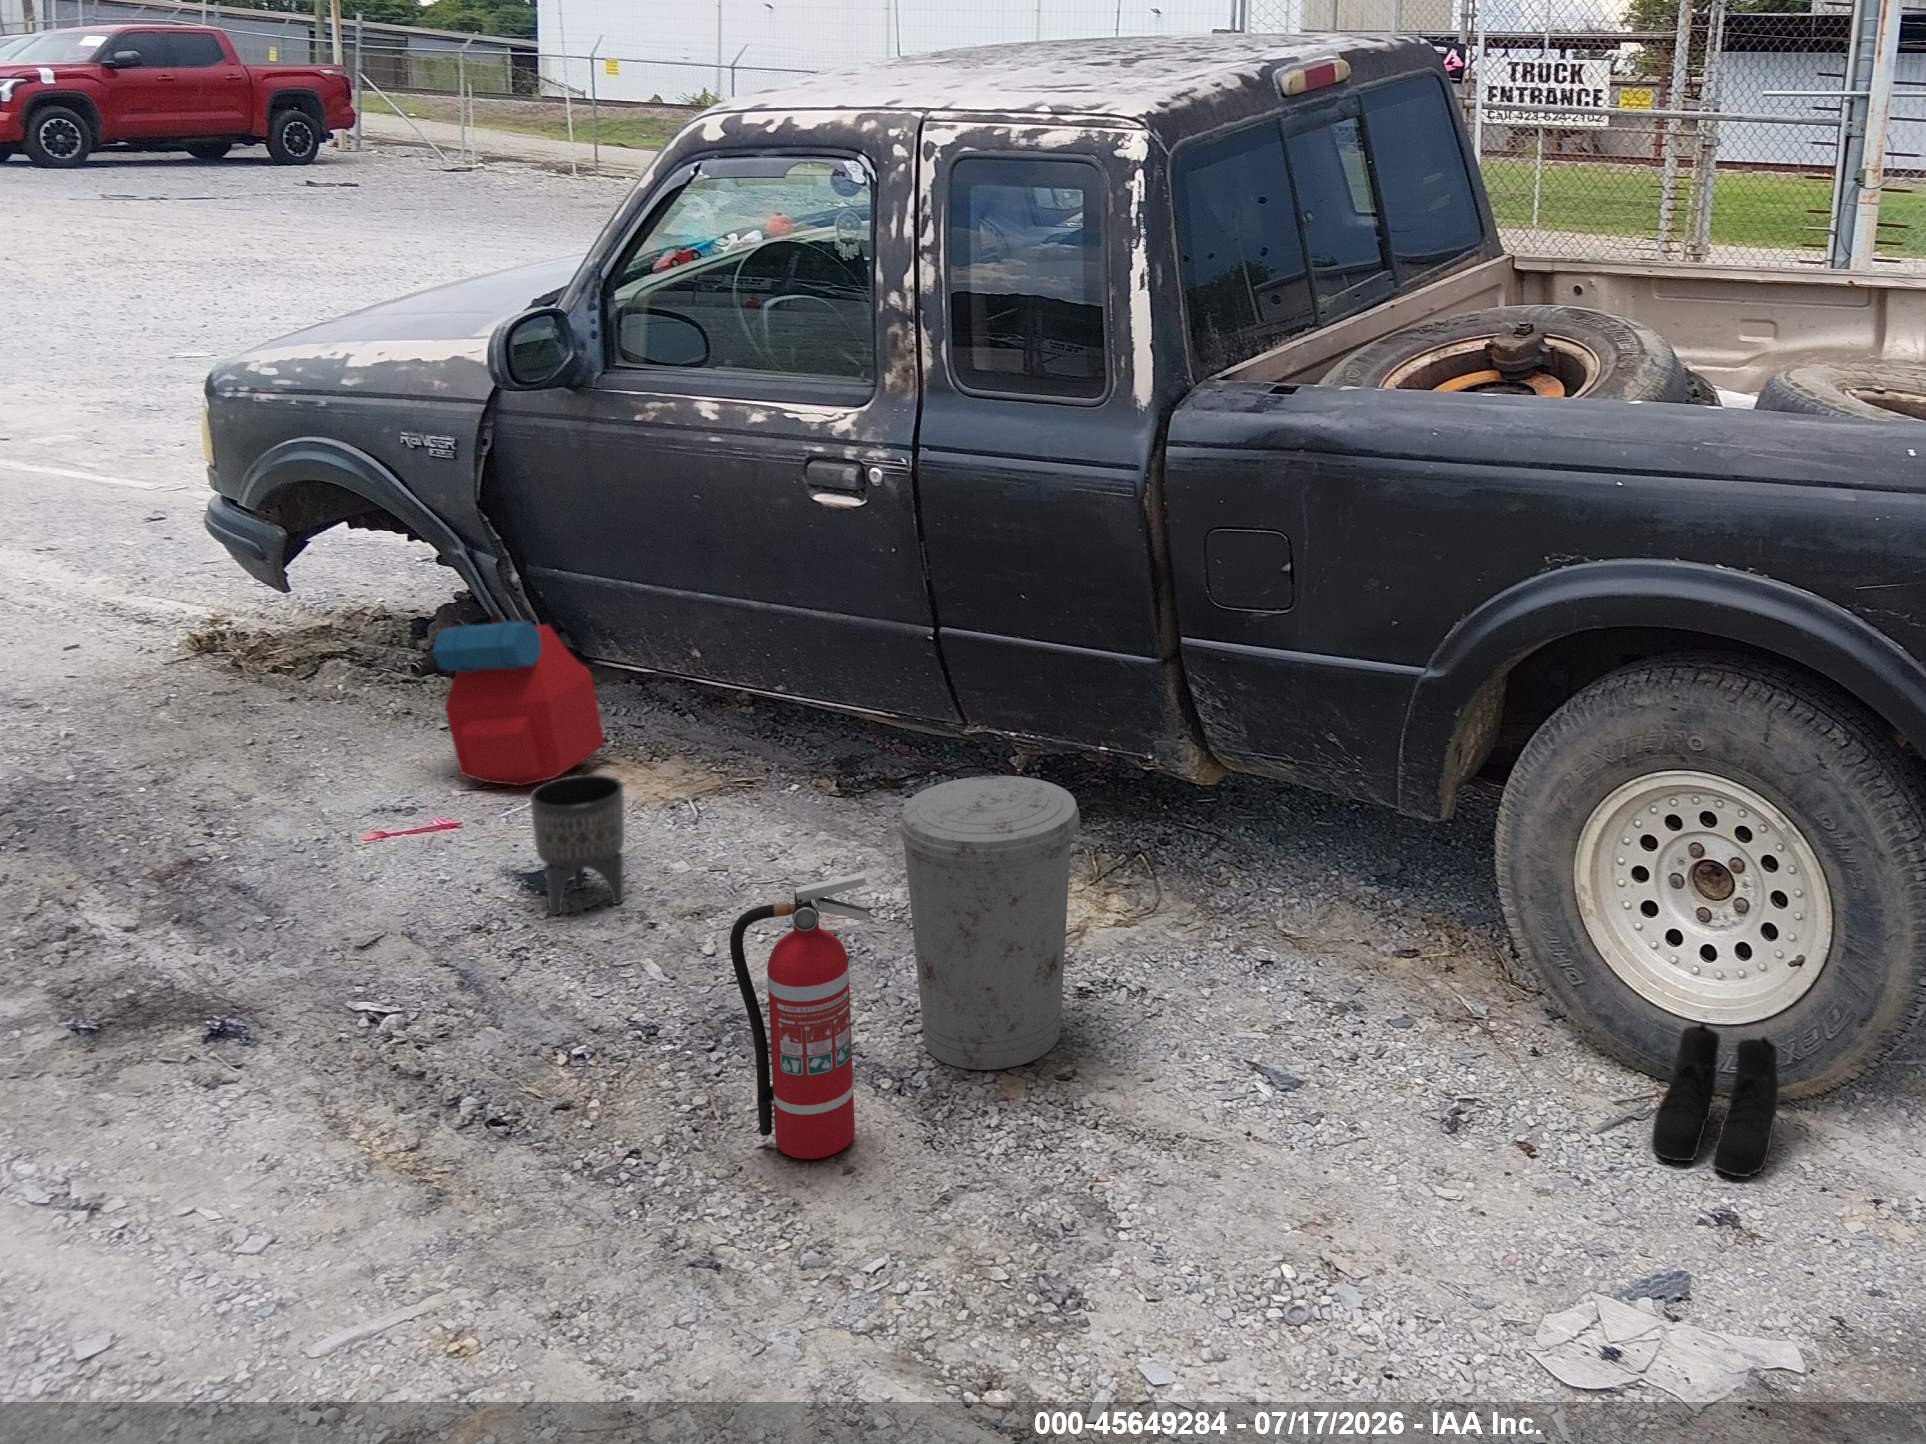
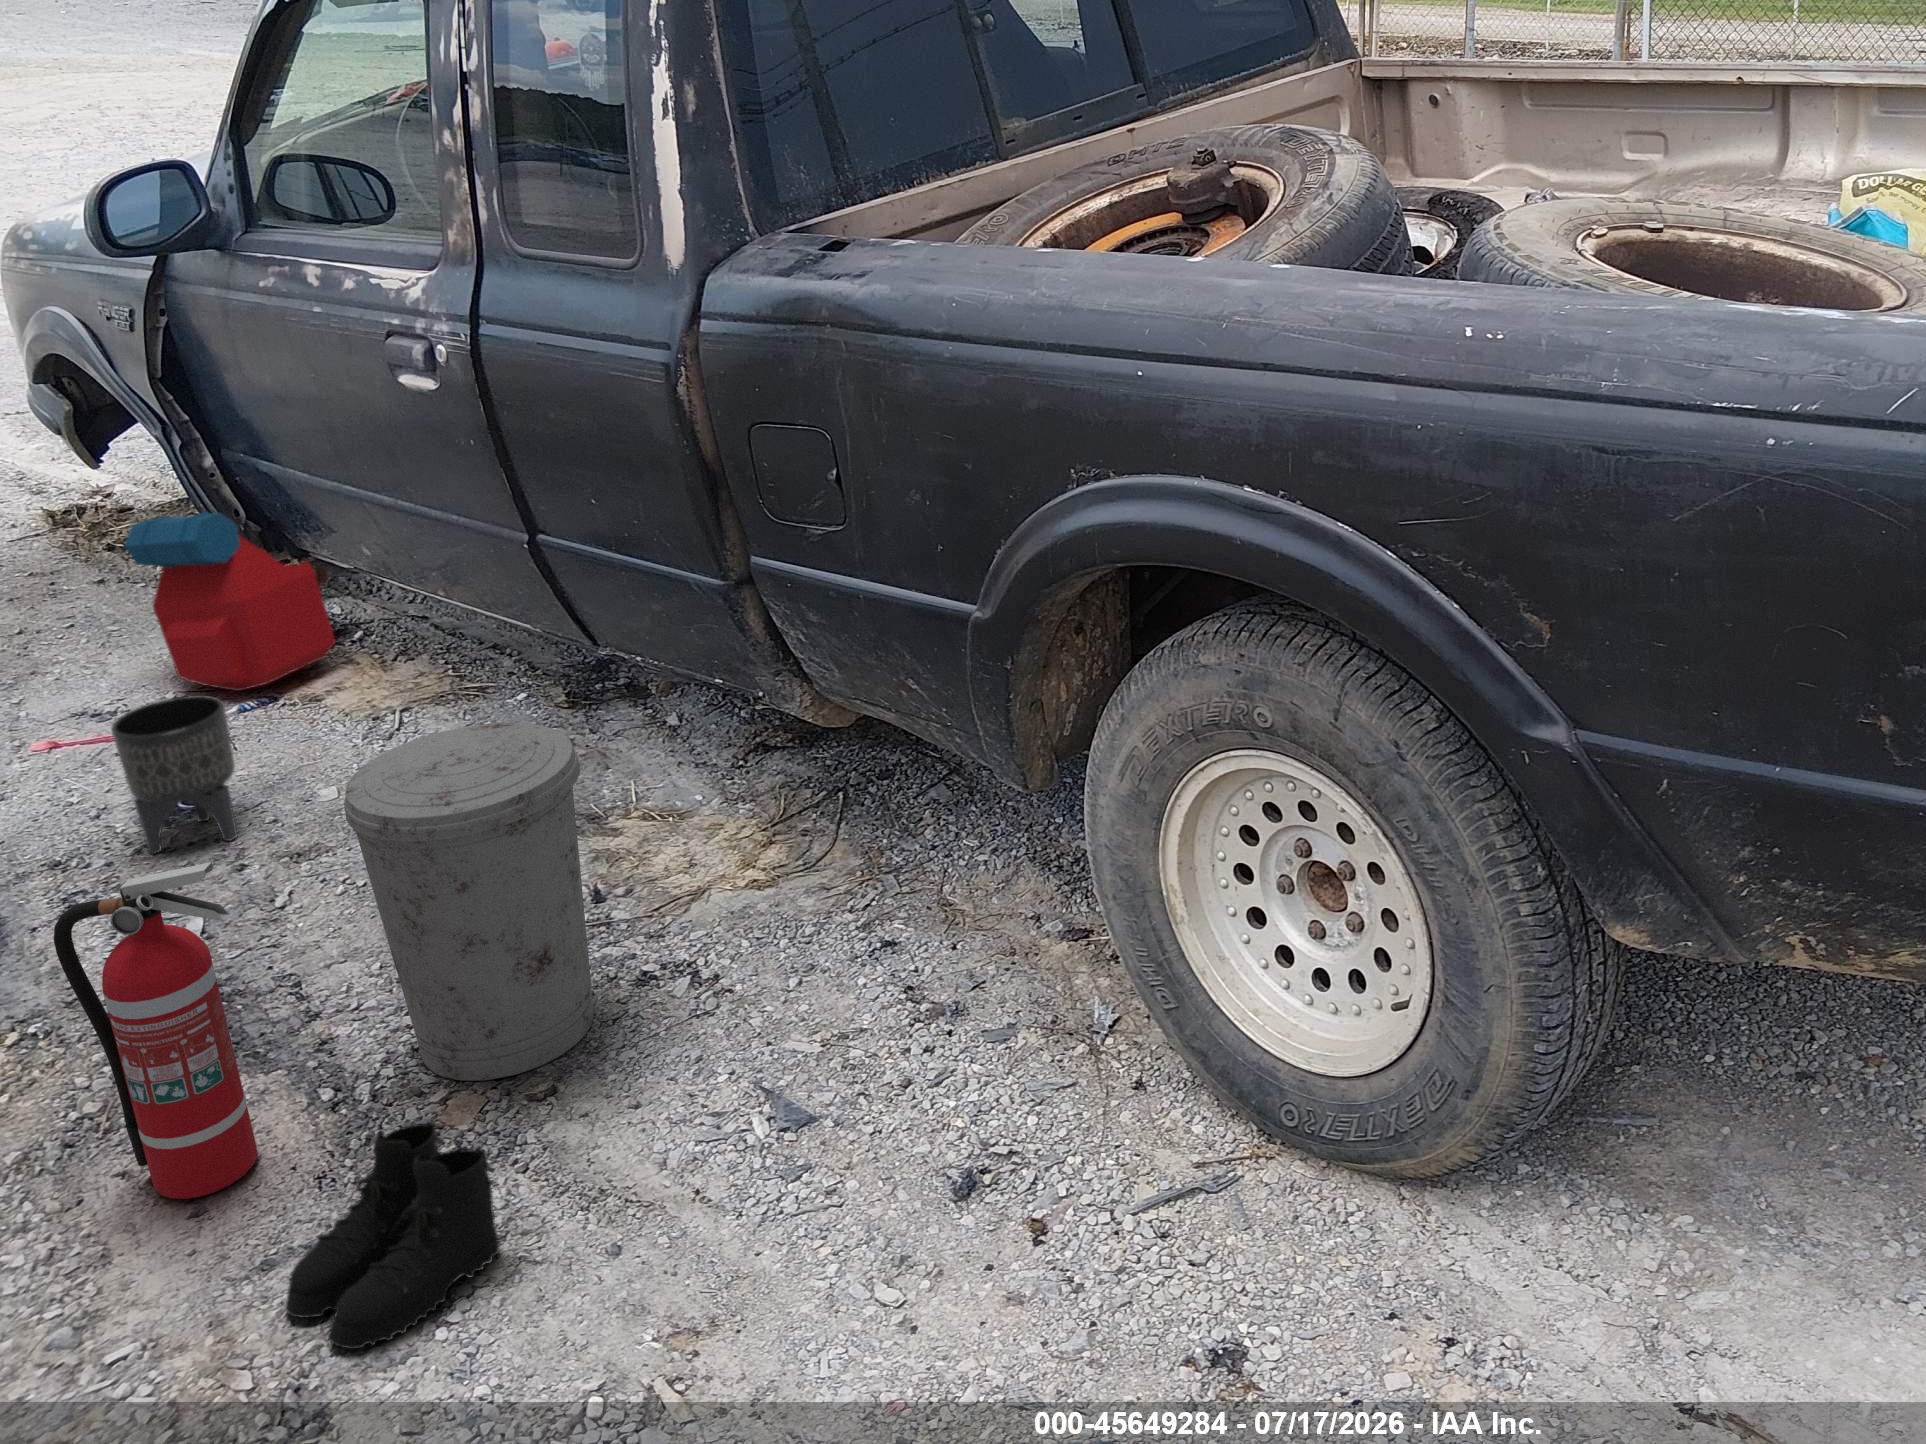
boots: present [1651,1023,1778,1177] -> present [286,1120,500,1349]

